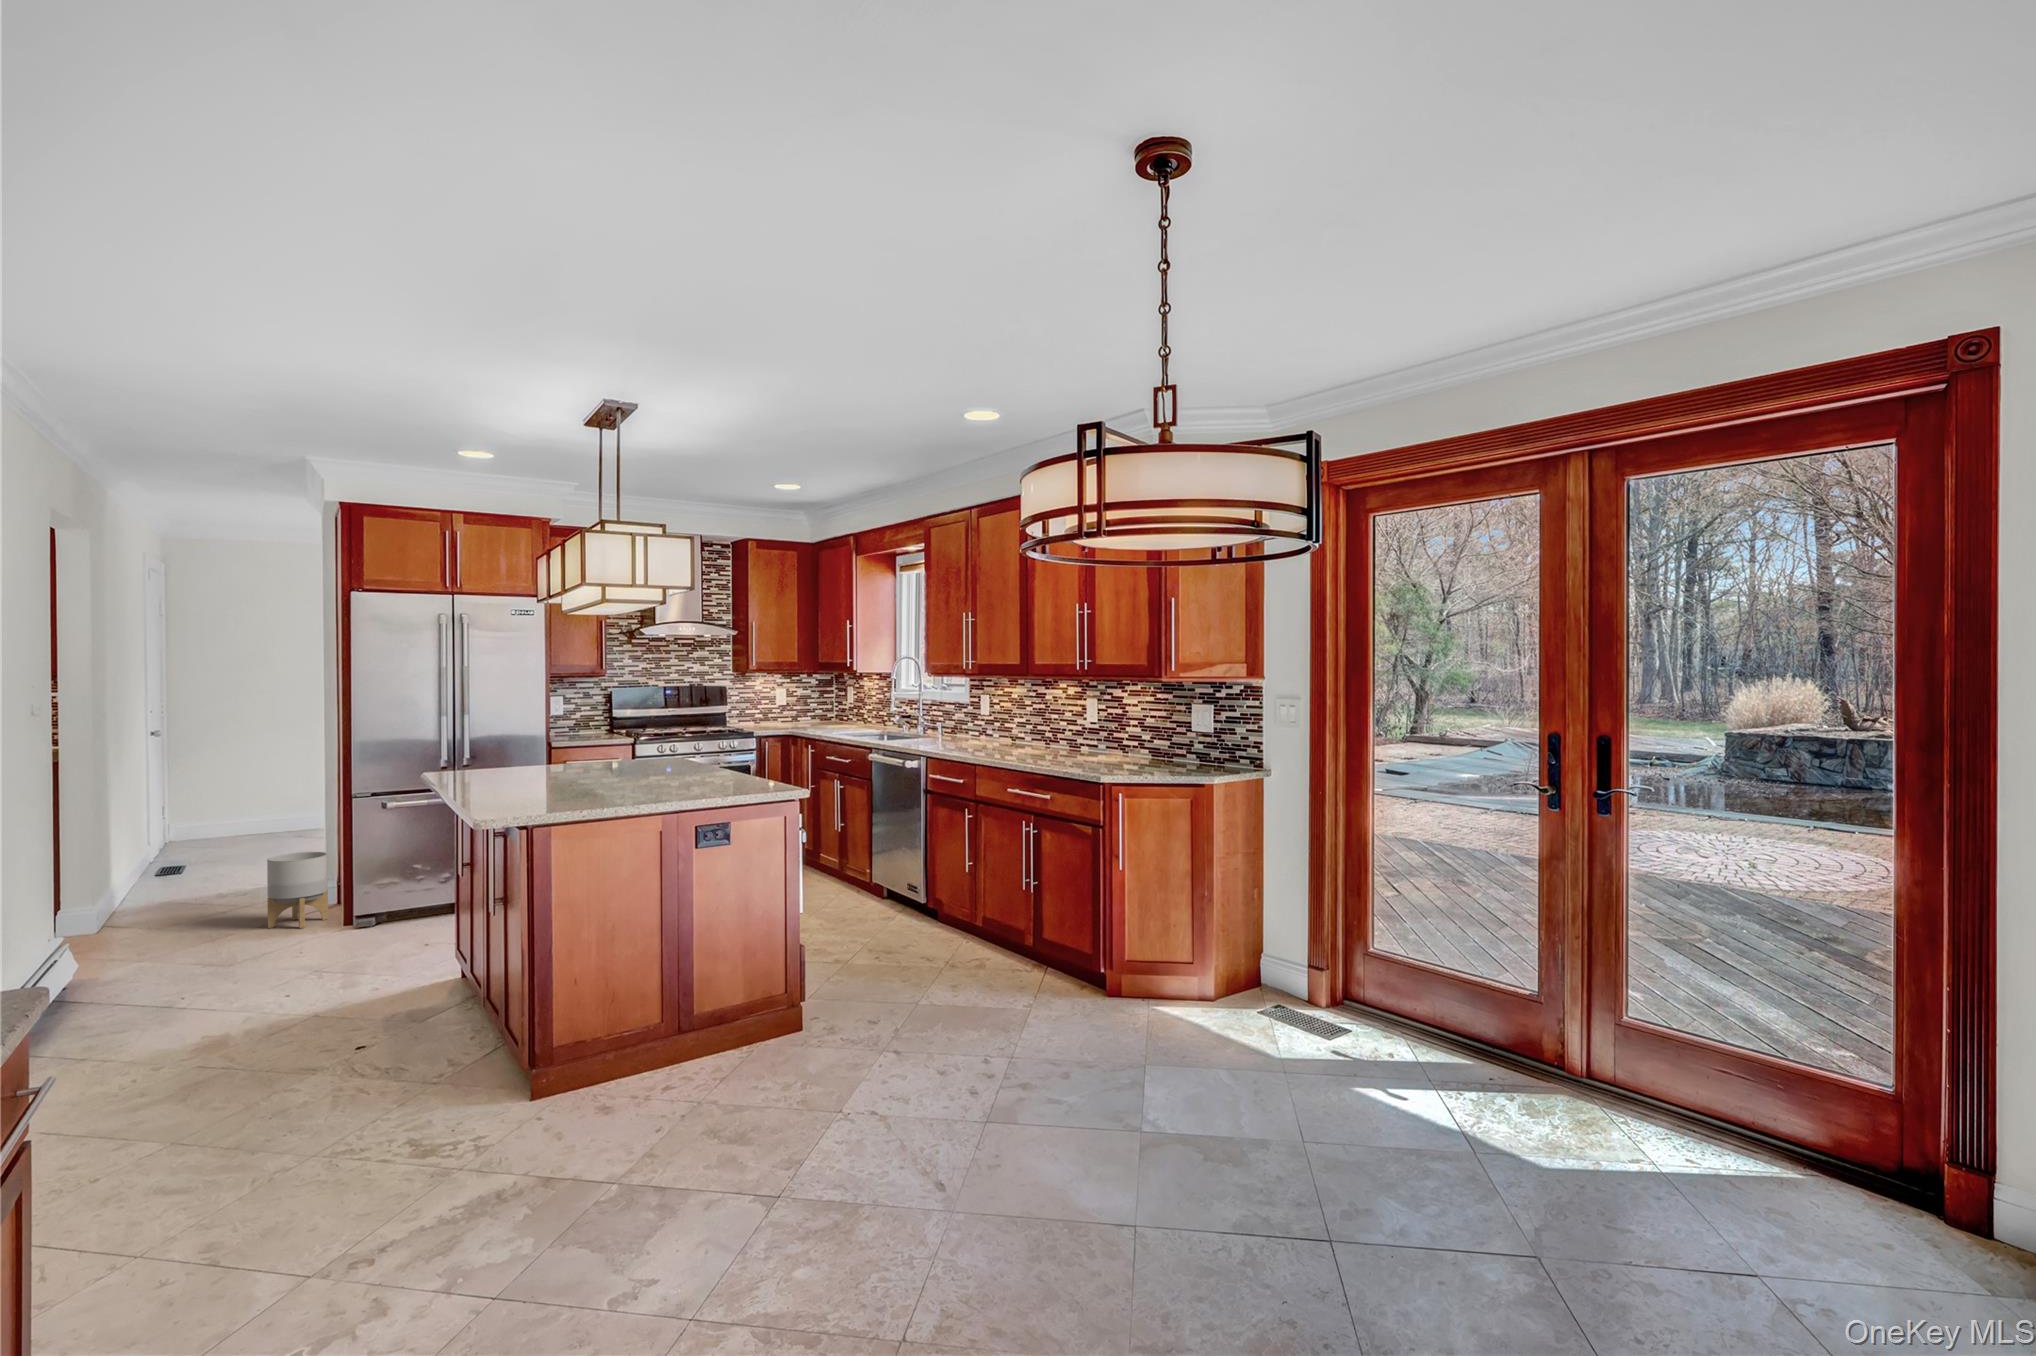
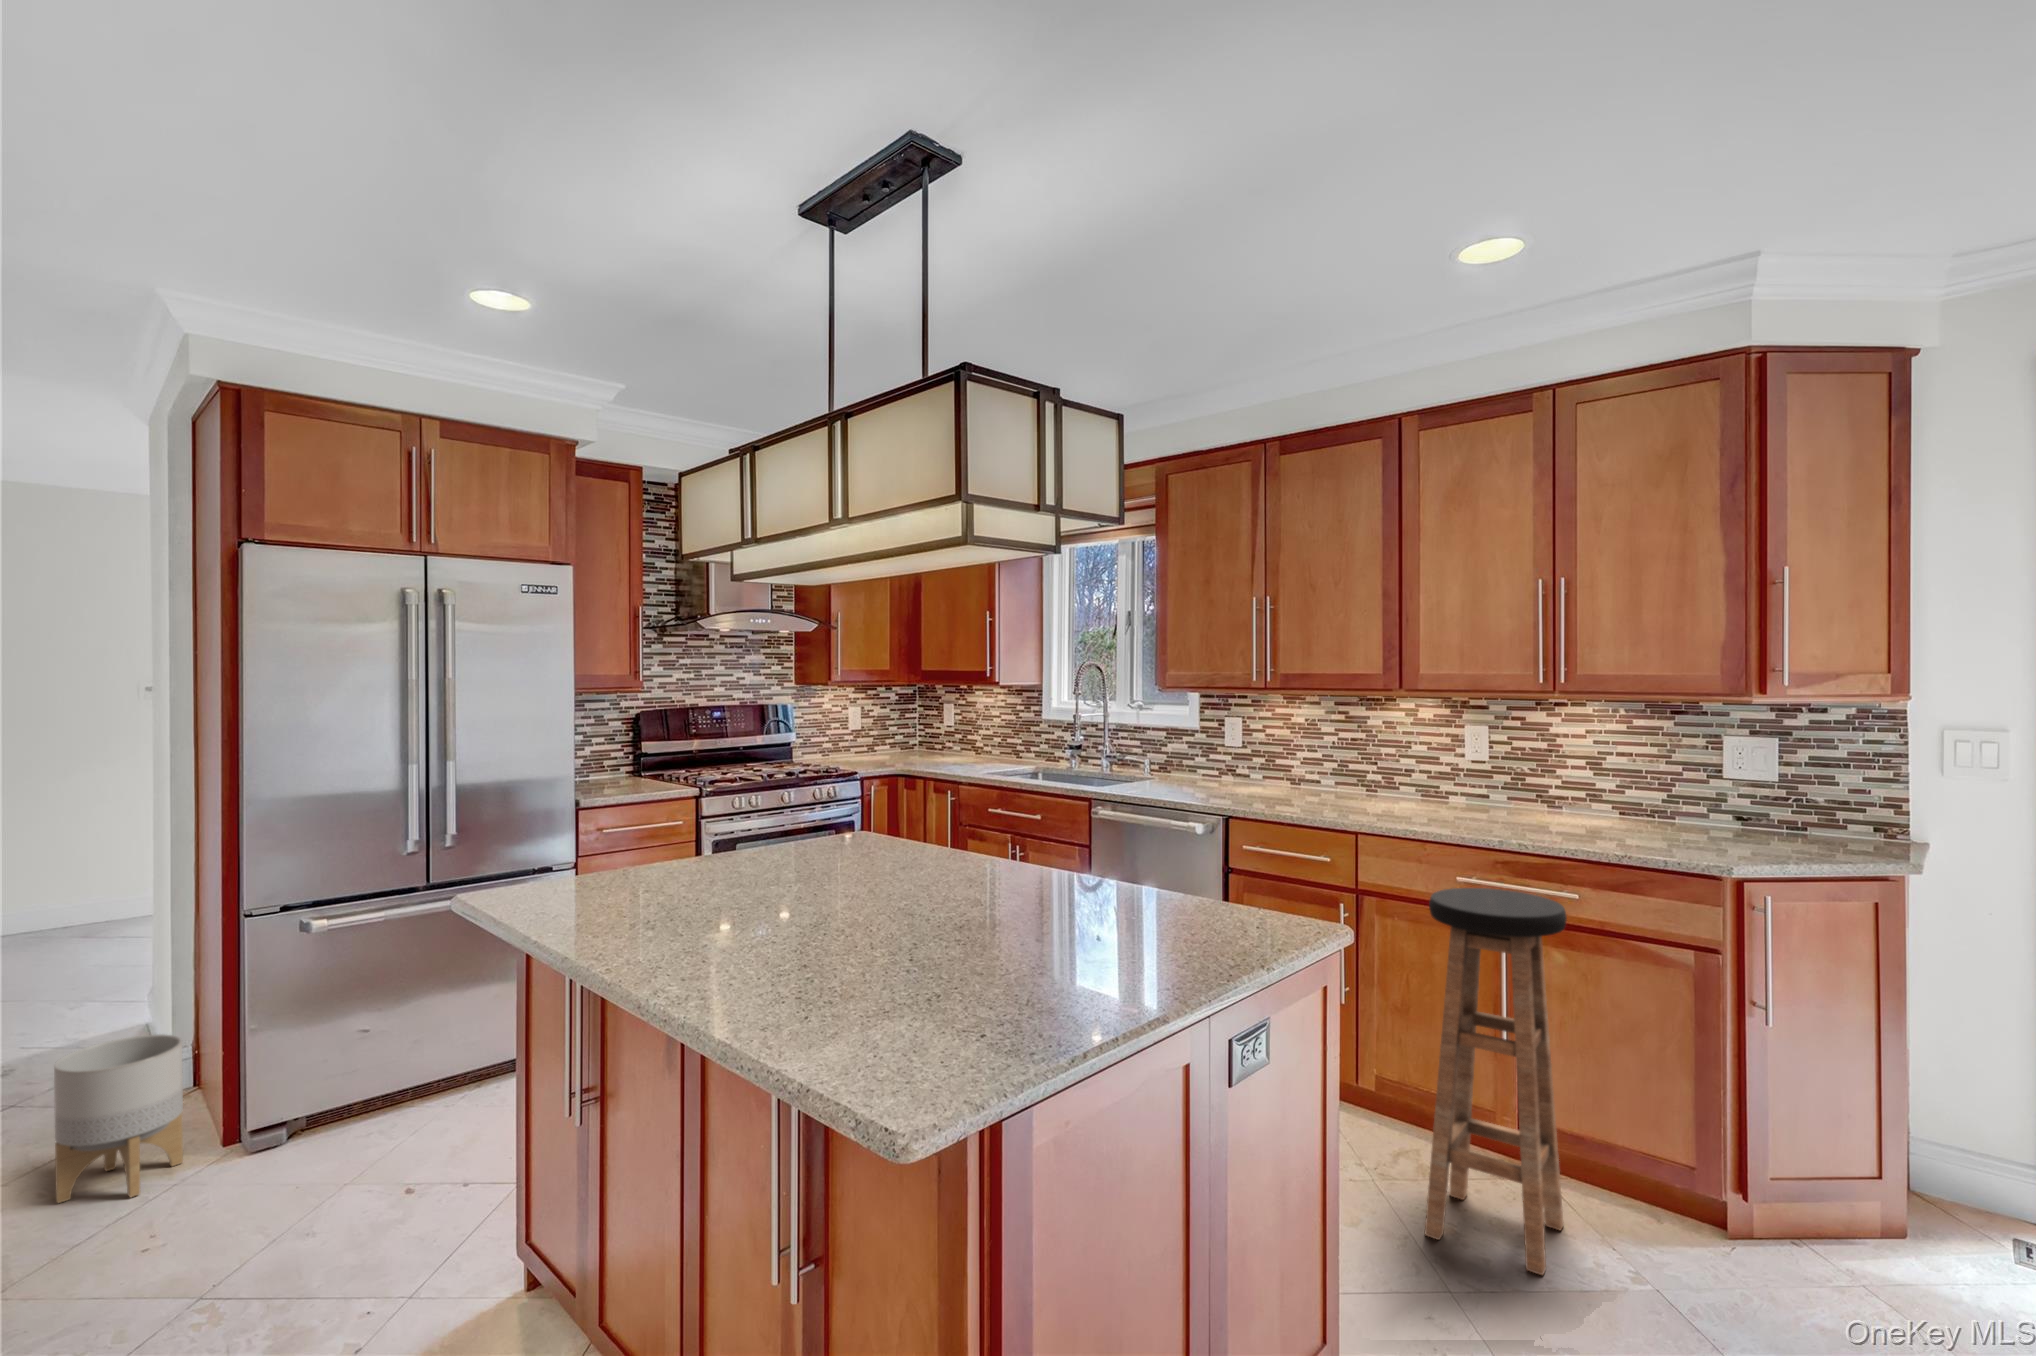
bar stool: none [915,787,999,994] -> present [1425,888,1567,1275]

